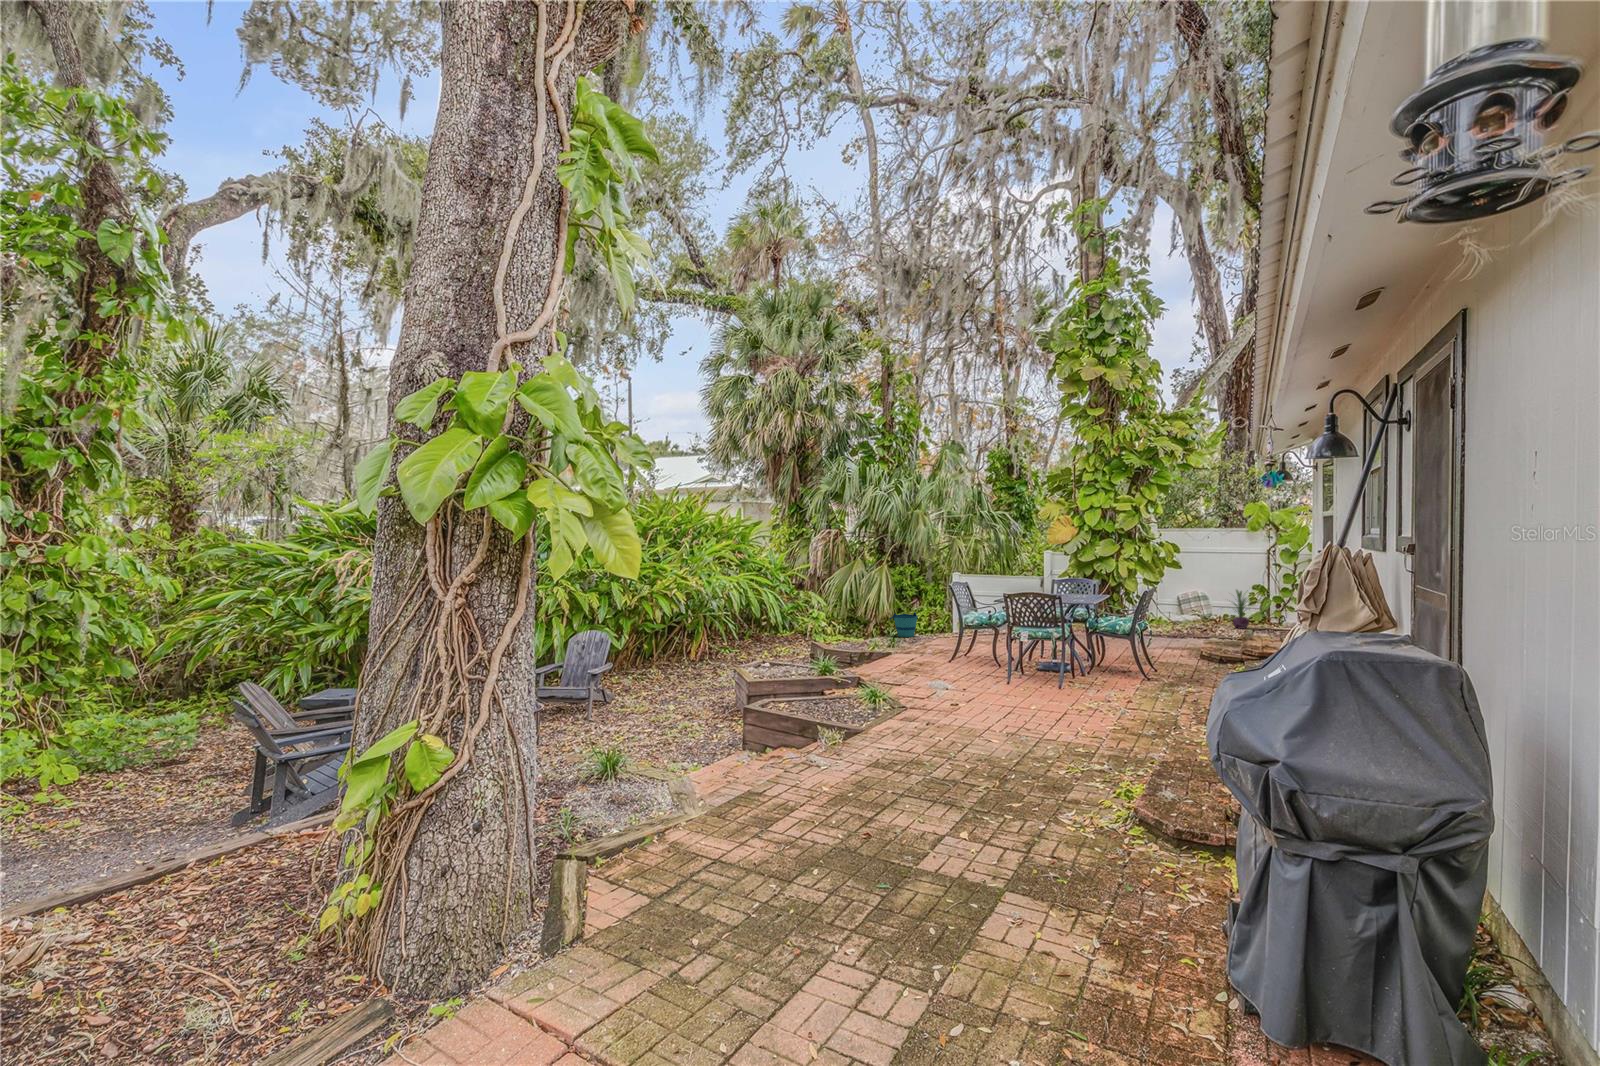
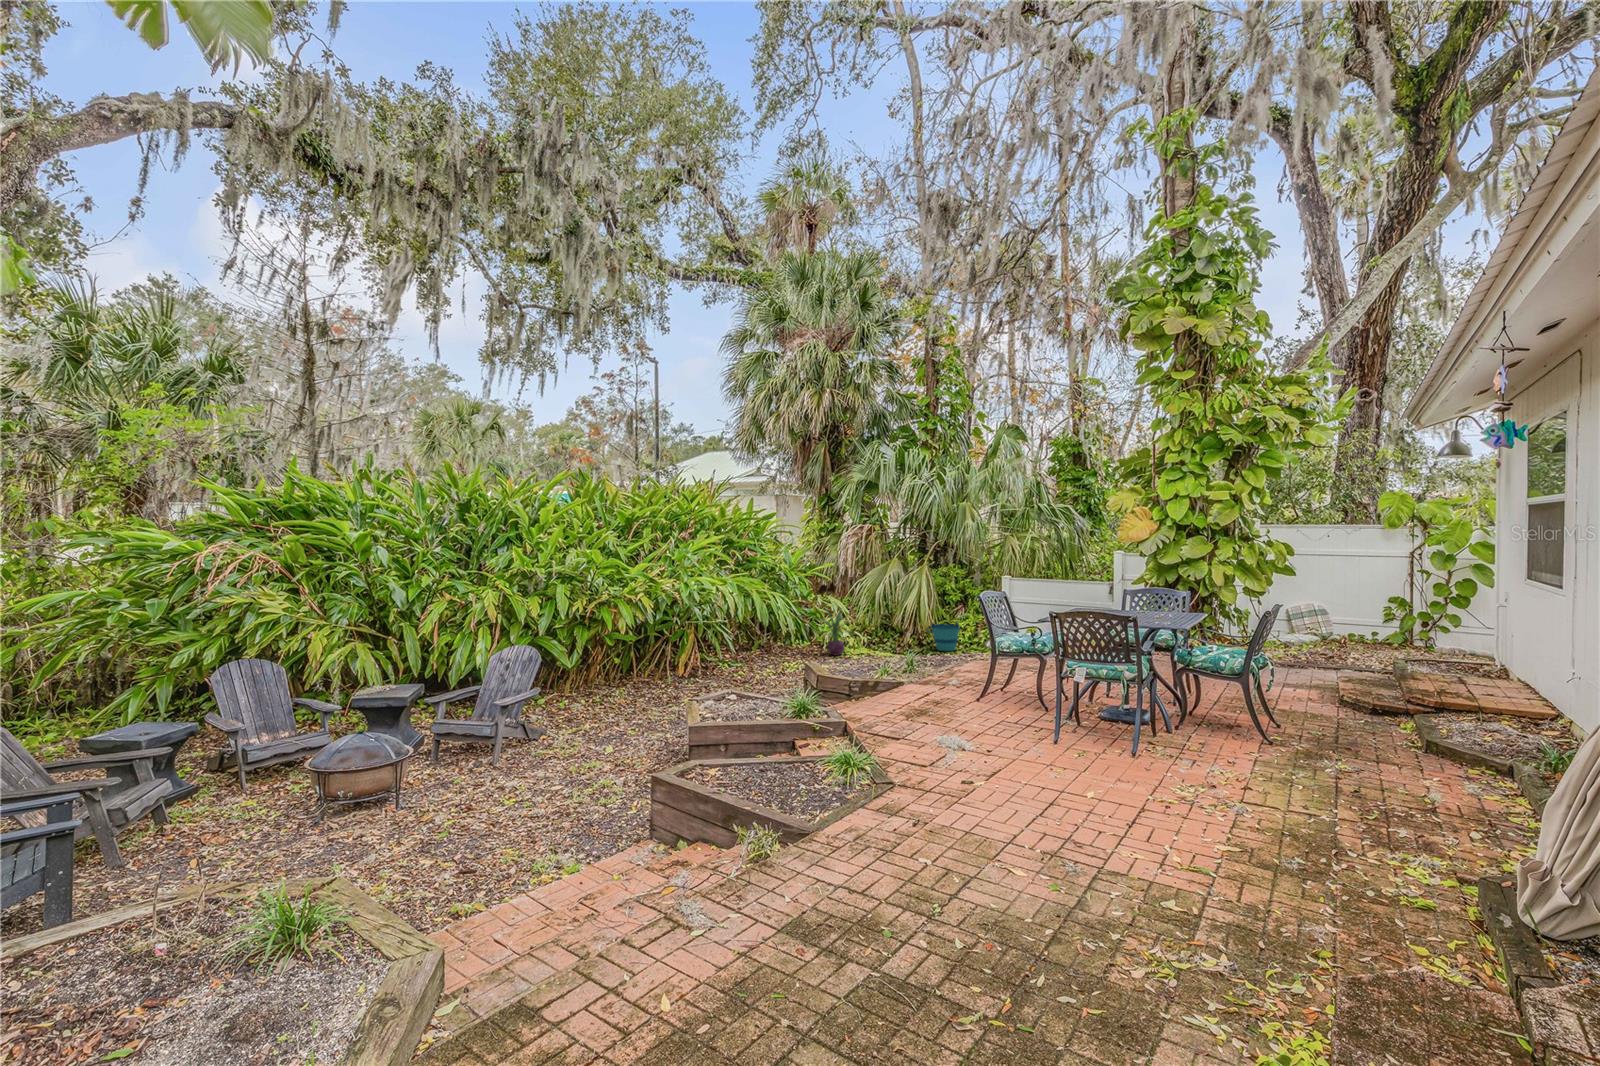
decorative plant: present [1233,590,1249,629] -> present [823,609,845,656]

